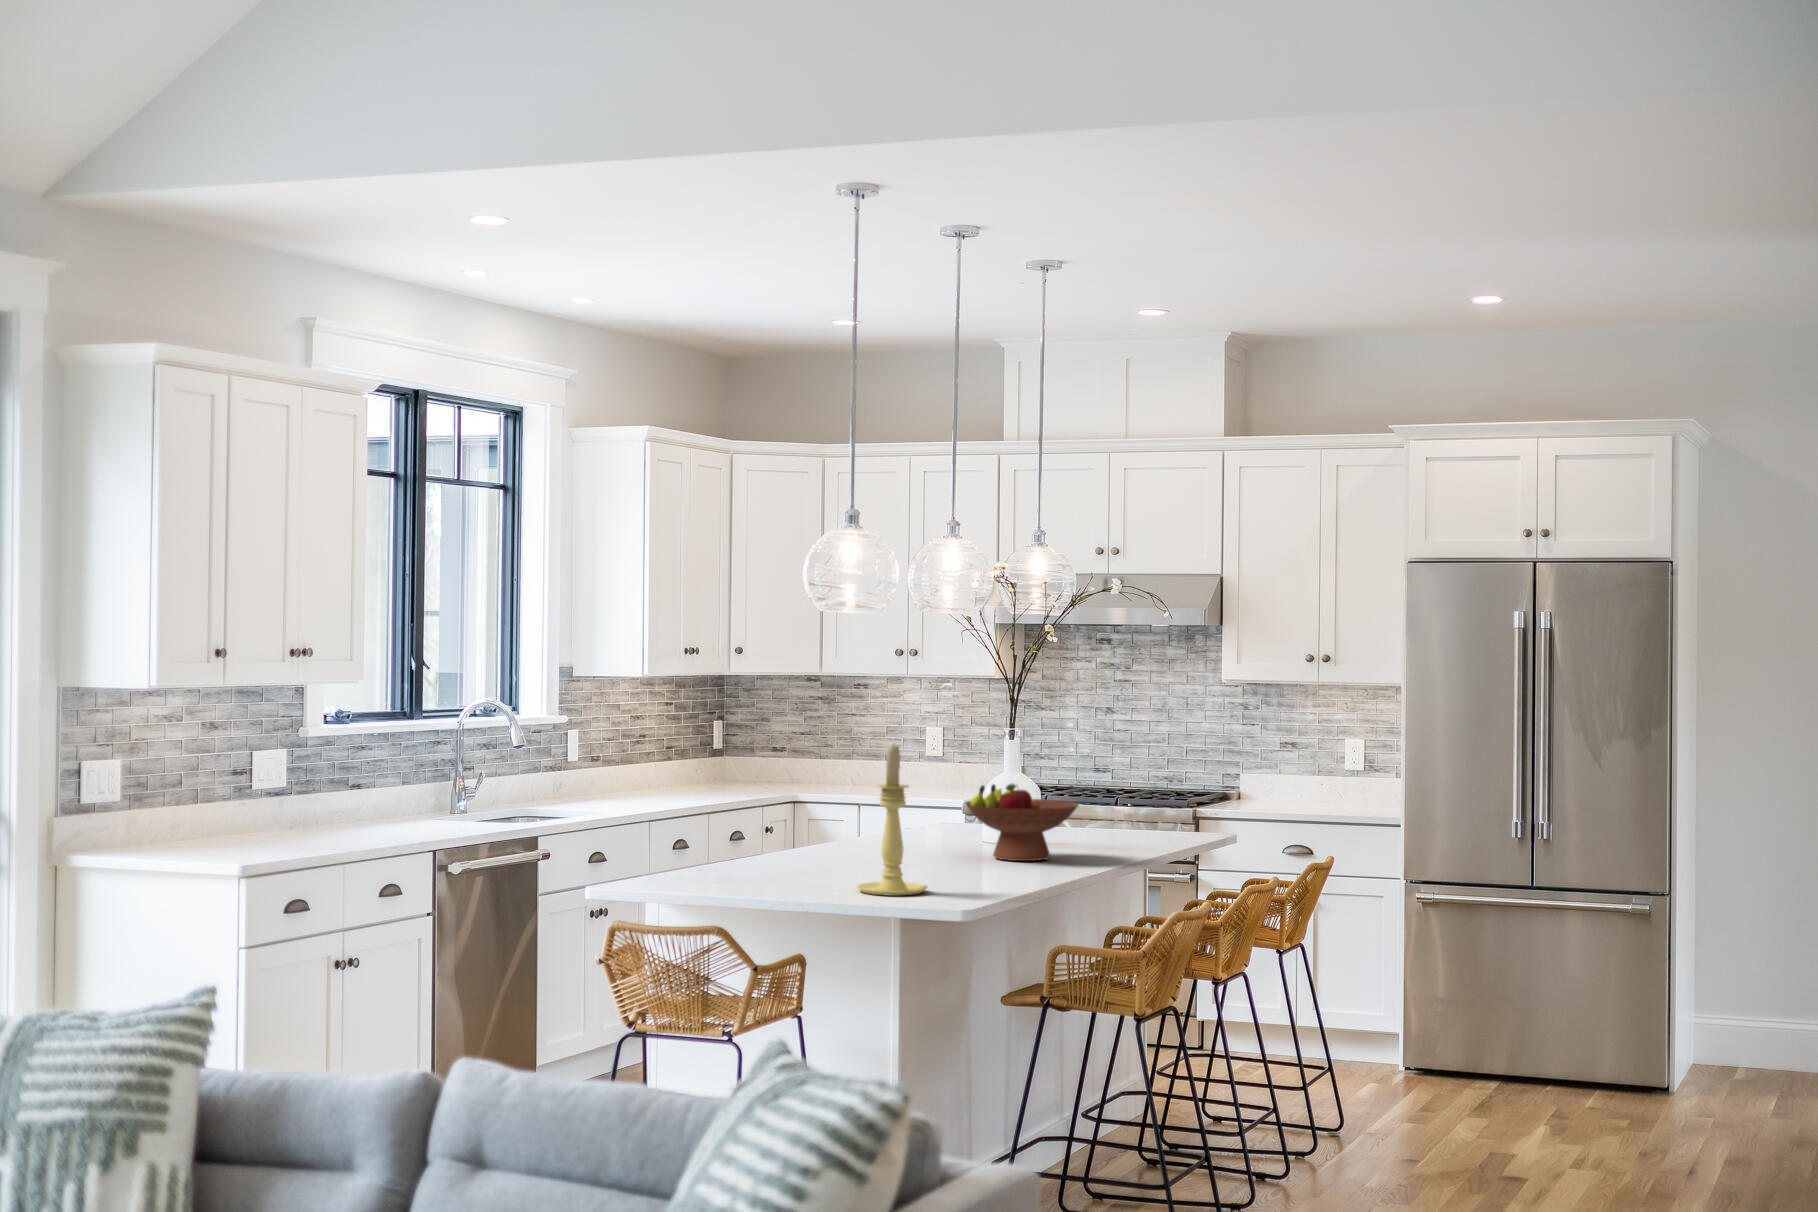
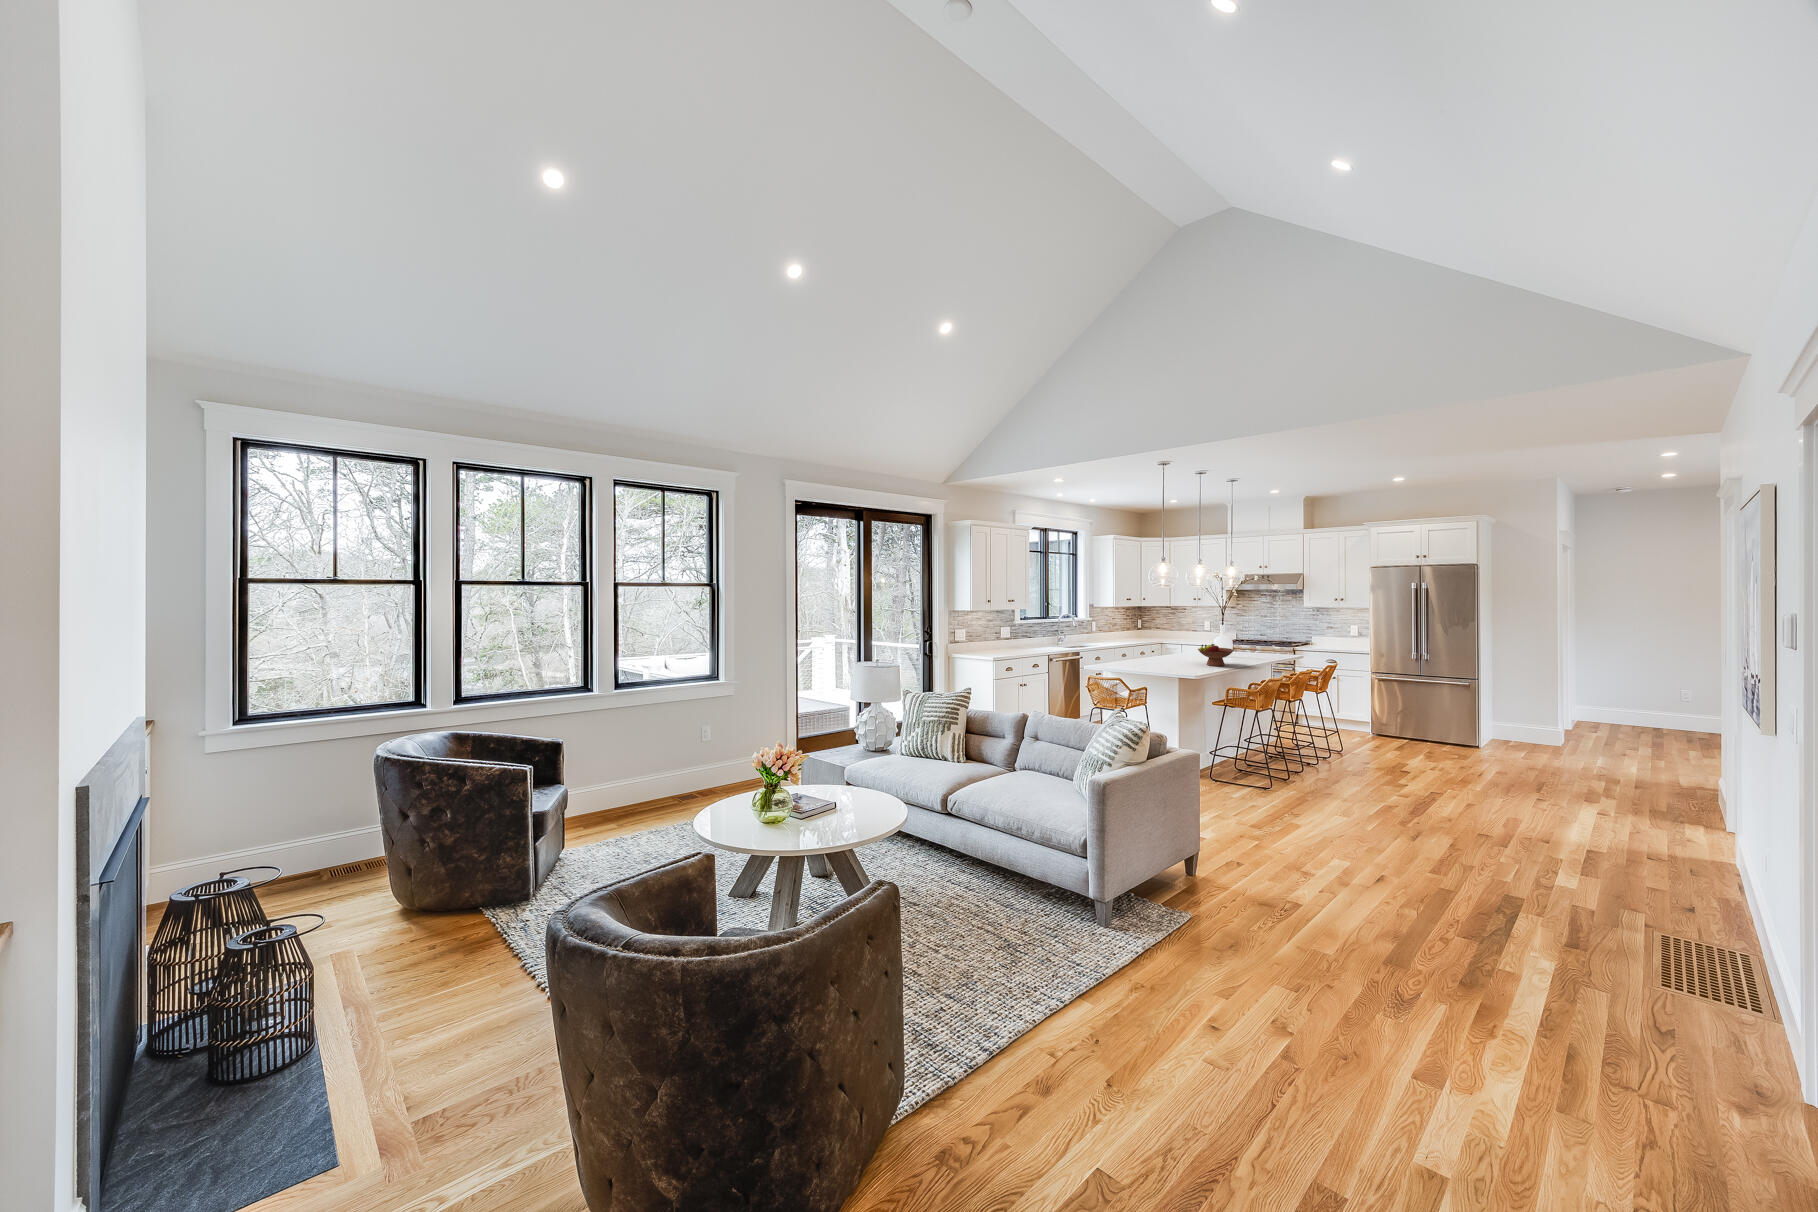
candle holder: present [857,745,927,896] -> none [1158,636,1179,677]

